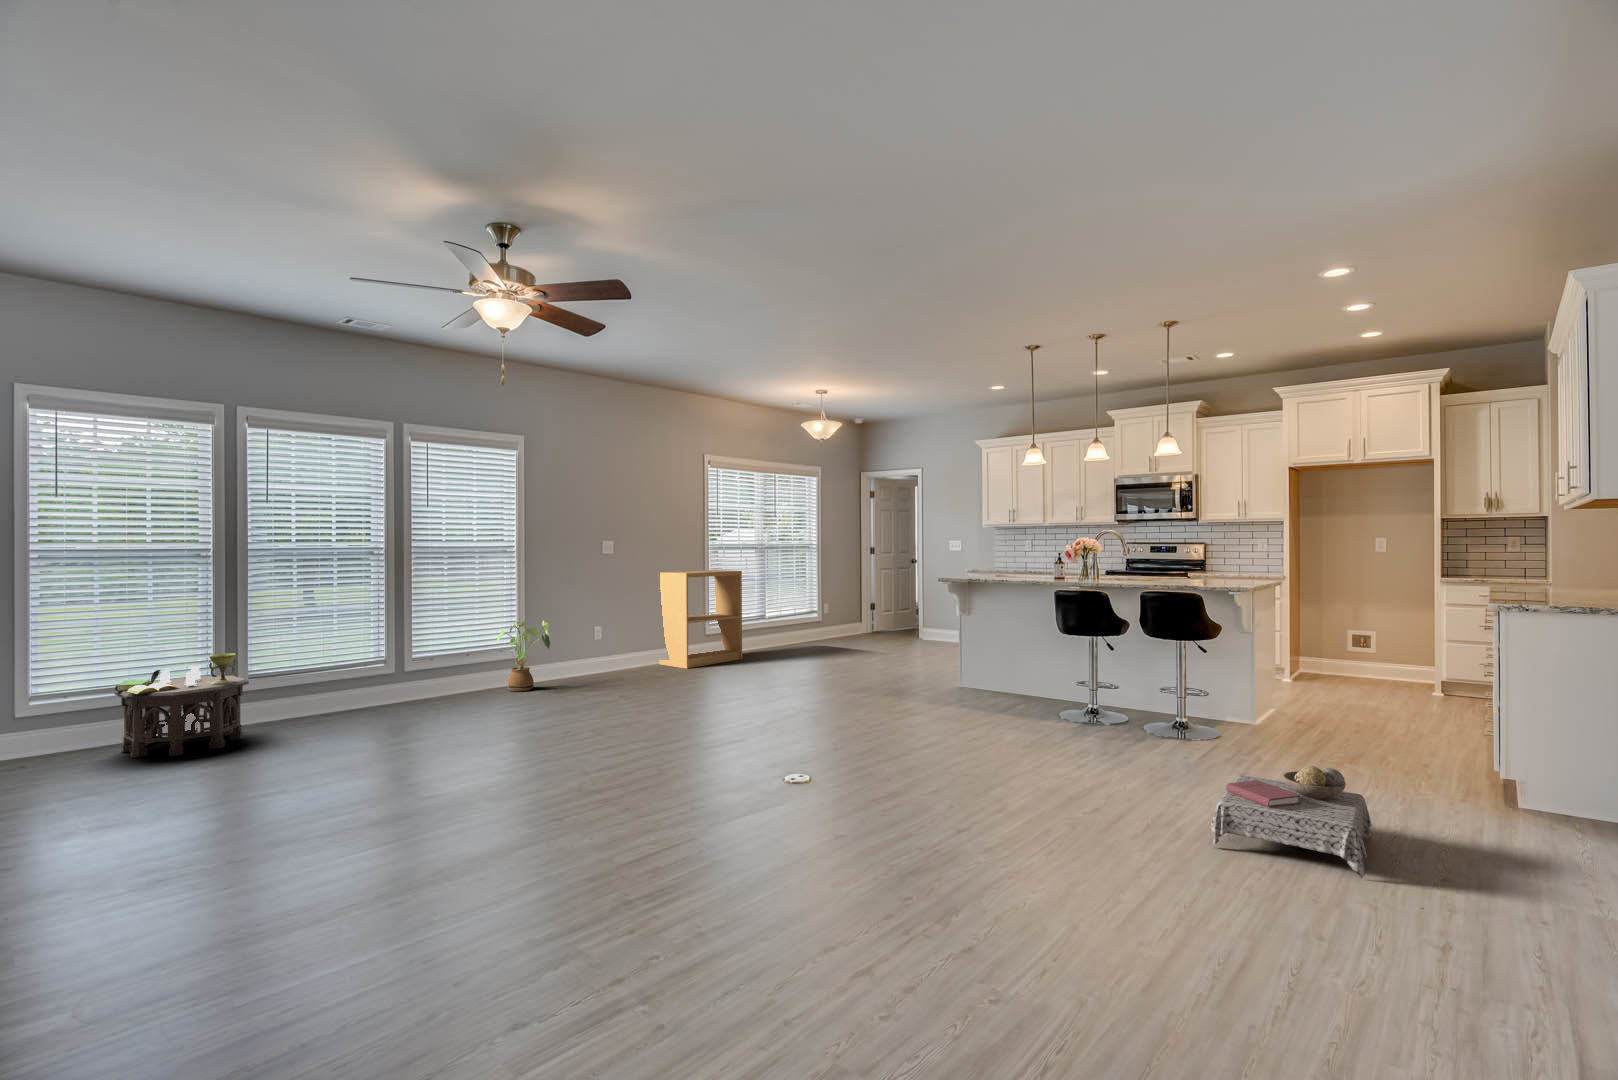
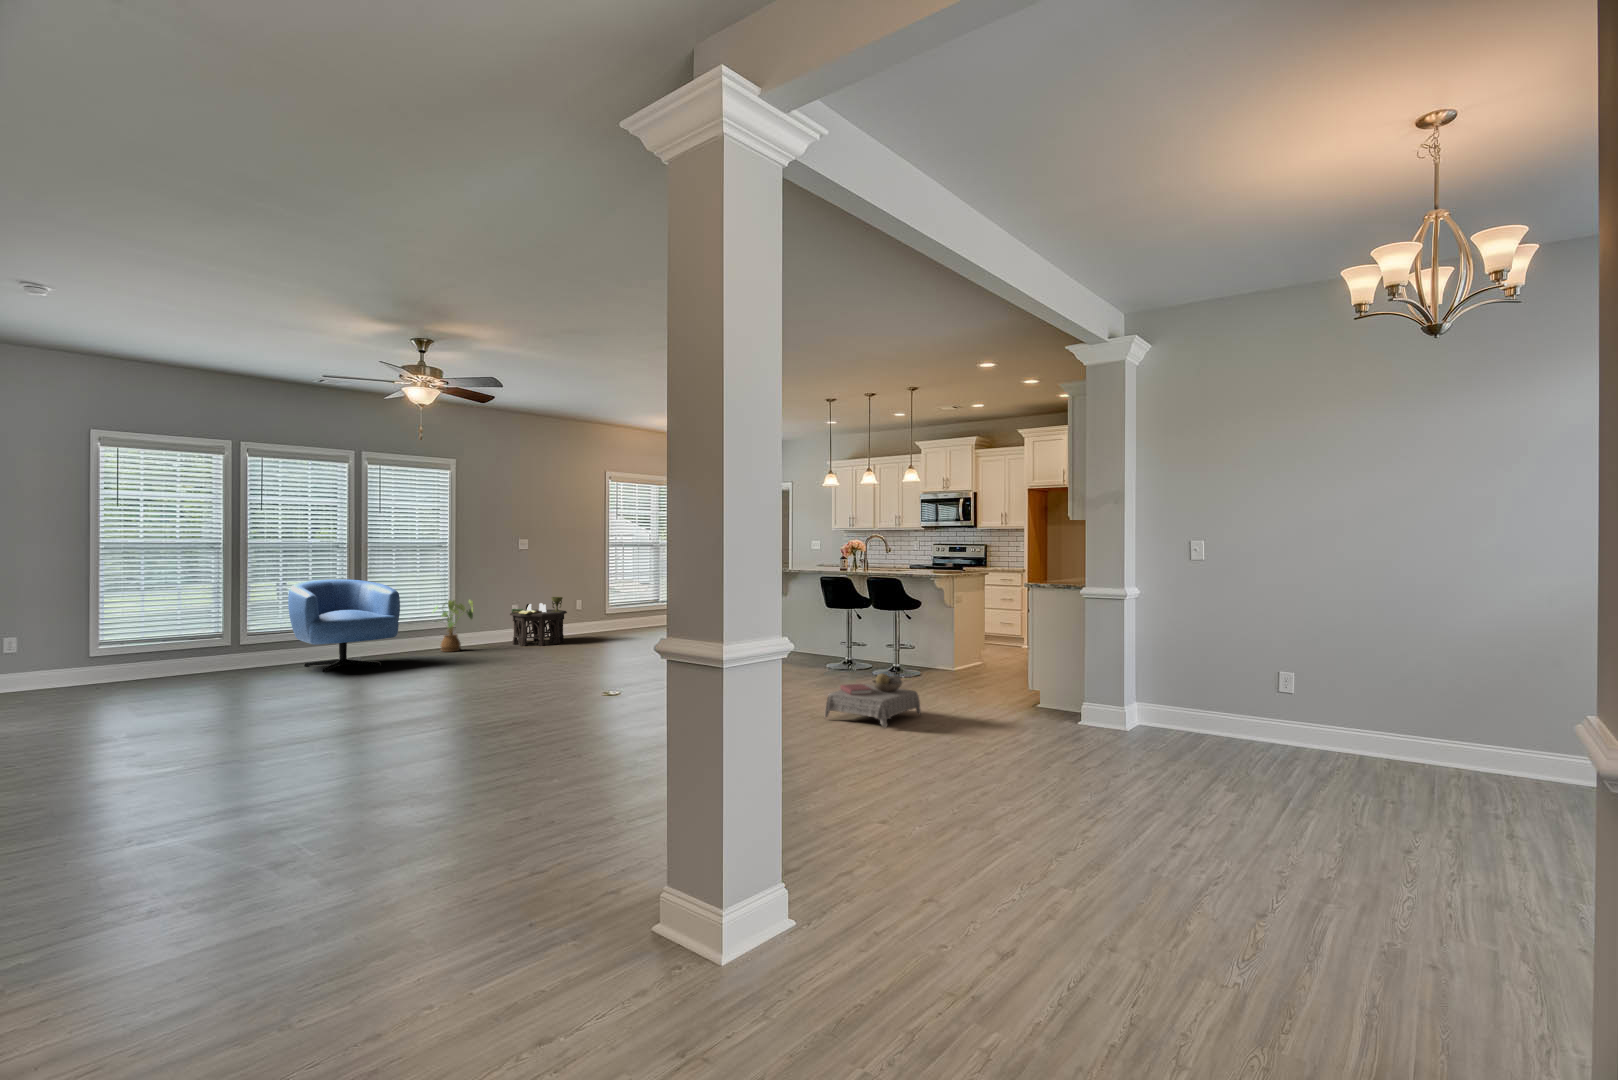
bookshelf: present [660,570,742,669] -> none [567,563,635,639]
armchair: none [305,598,458,731] -> present [288,579,400,672]
side table: present [114,653,249,758] -> present [510,597,567,646]

